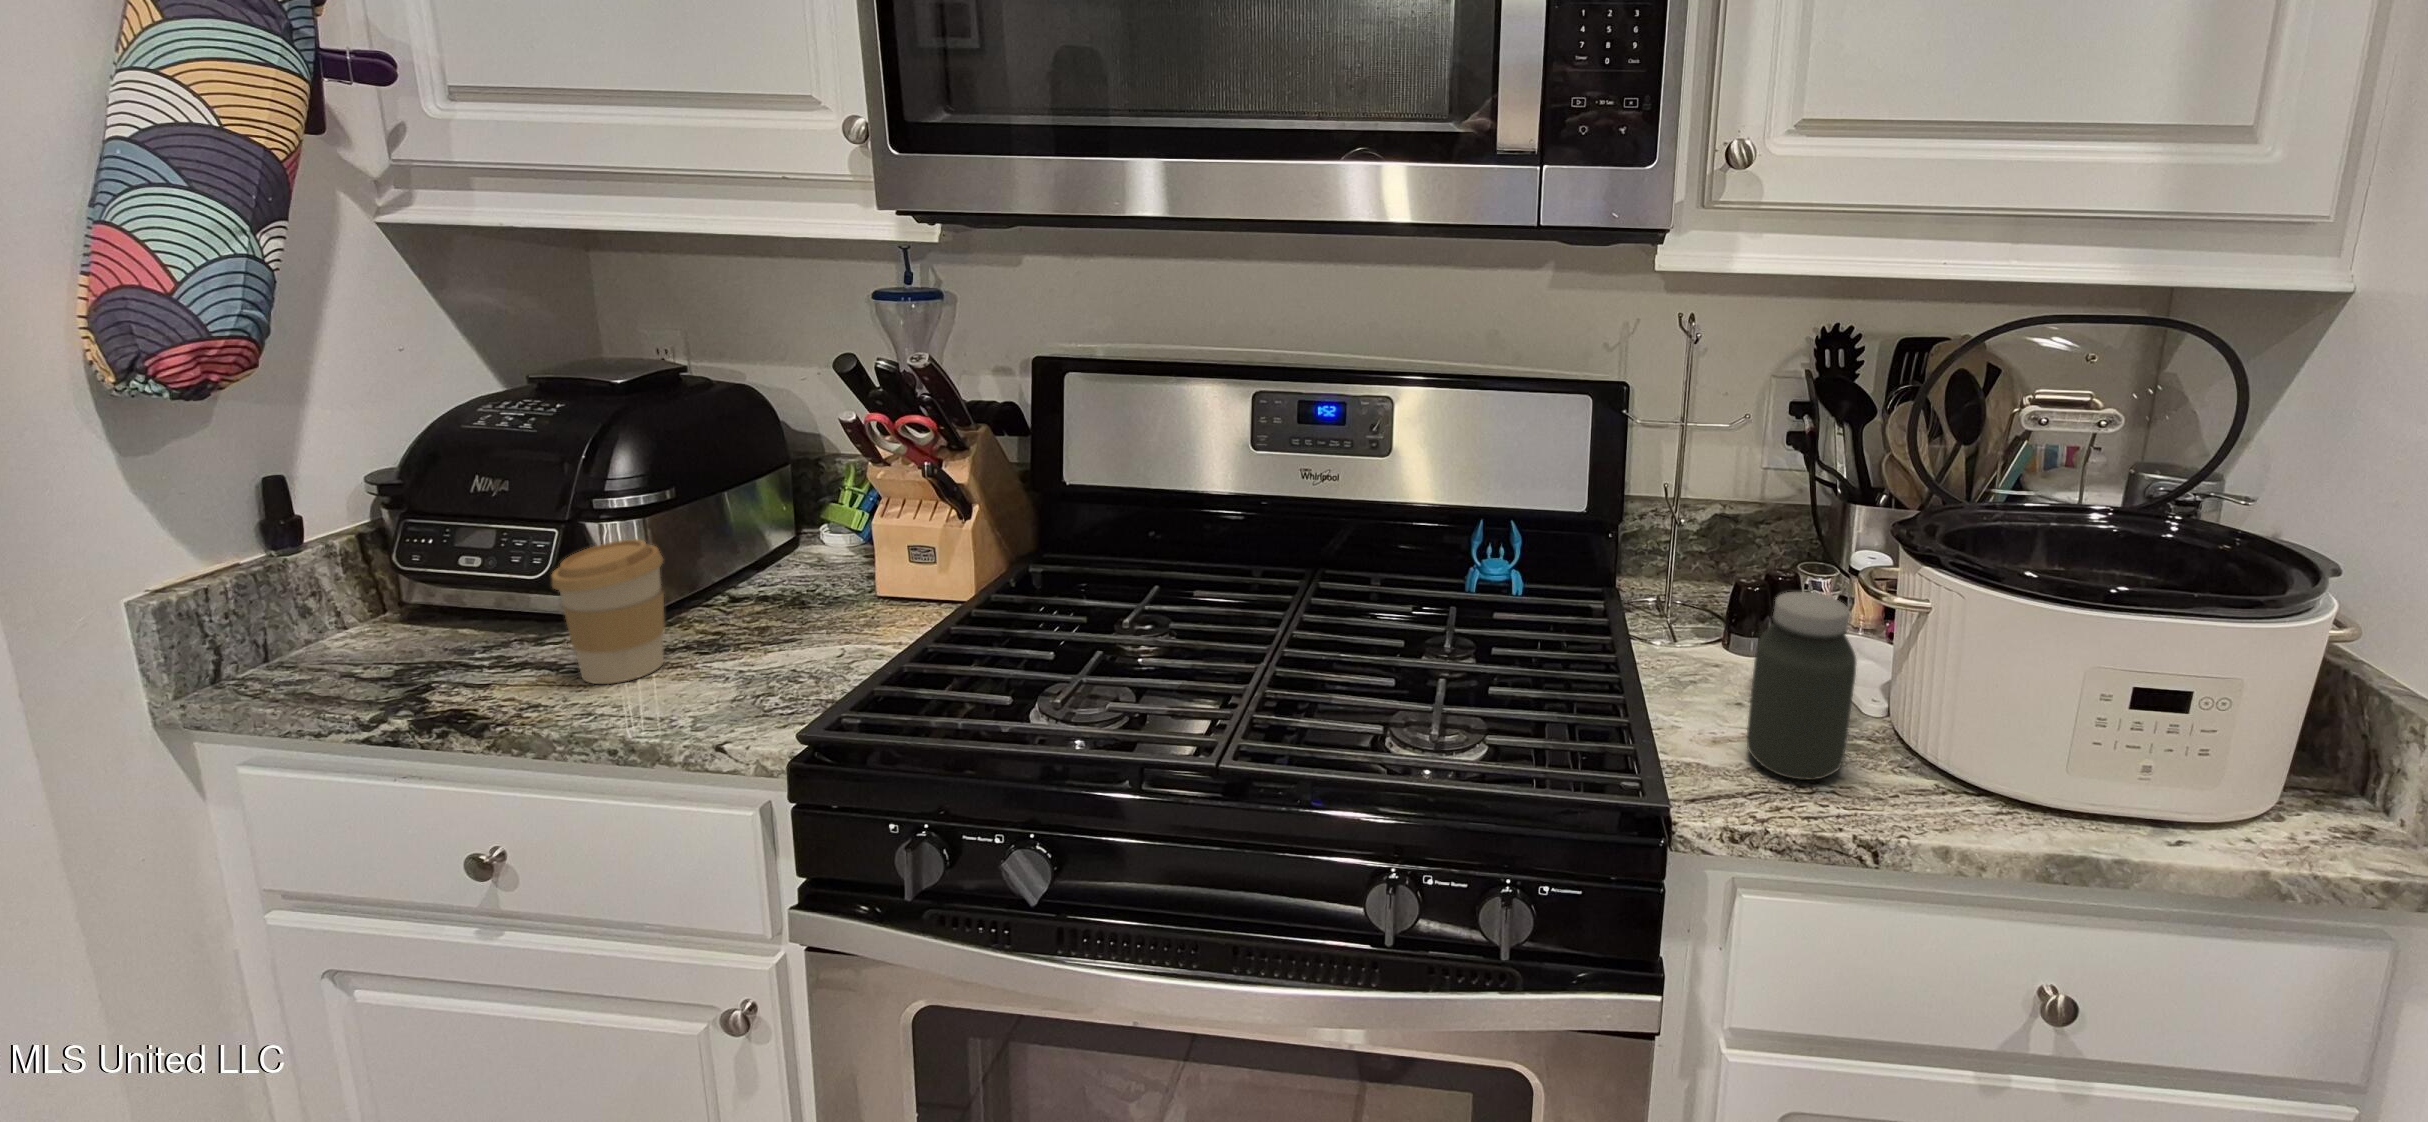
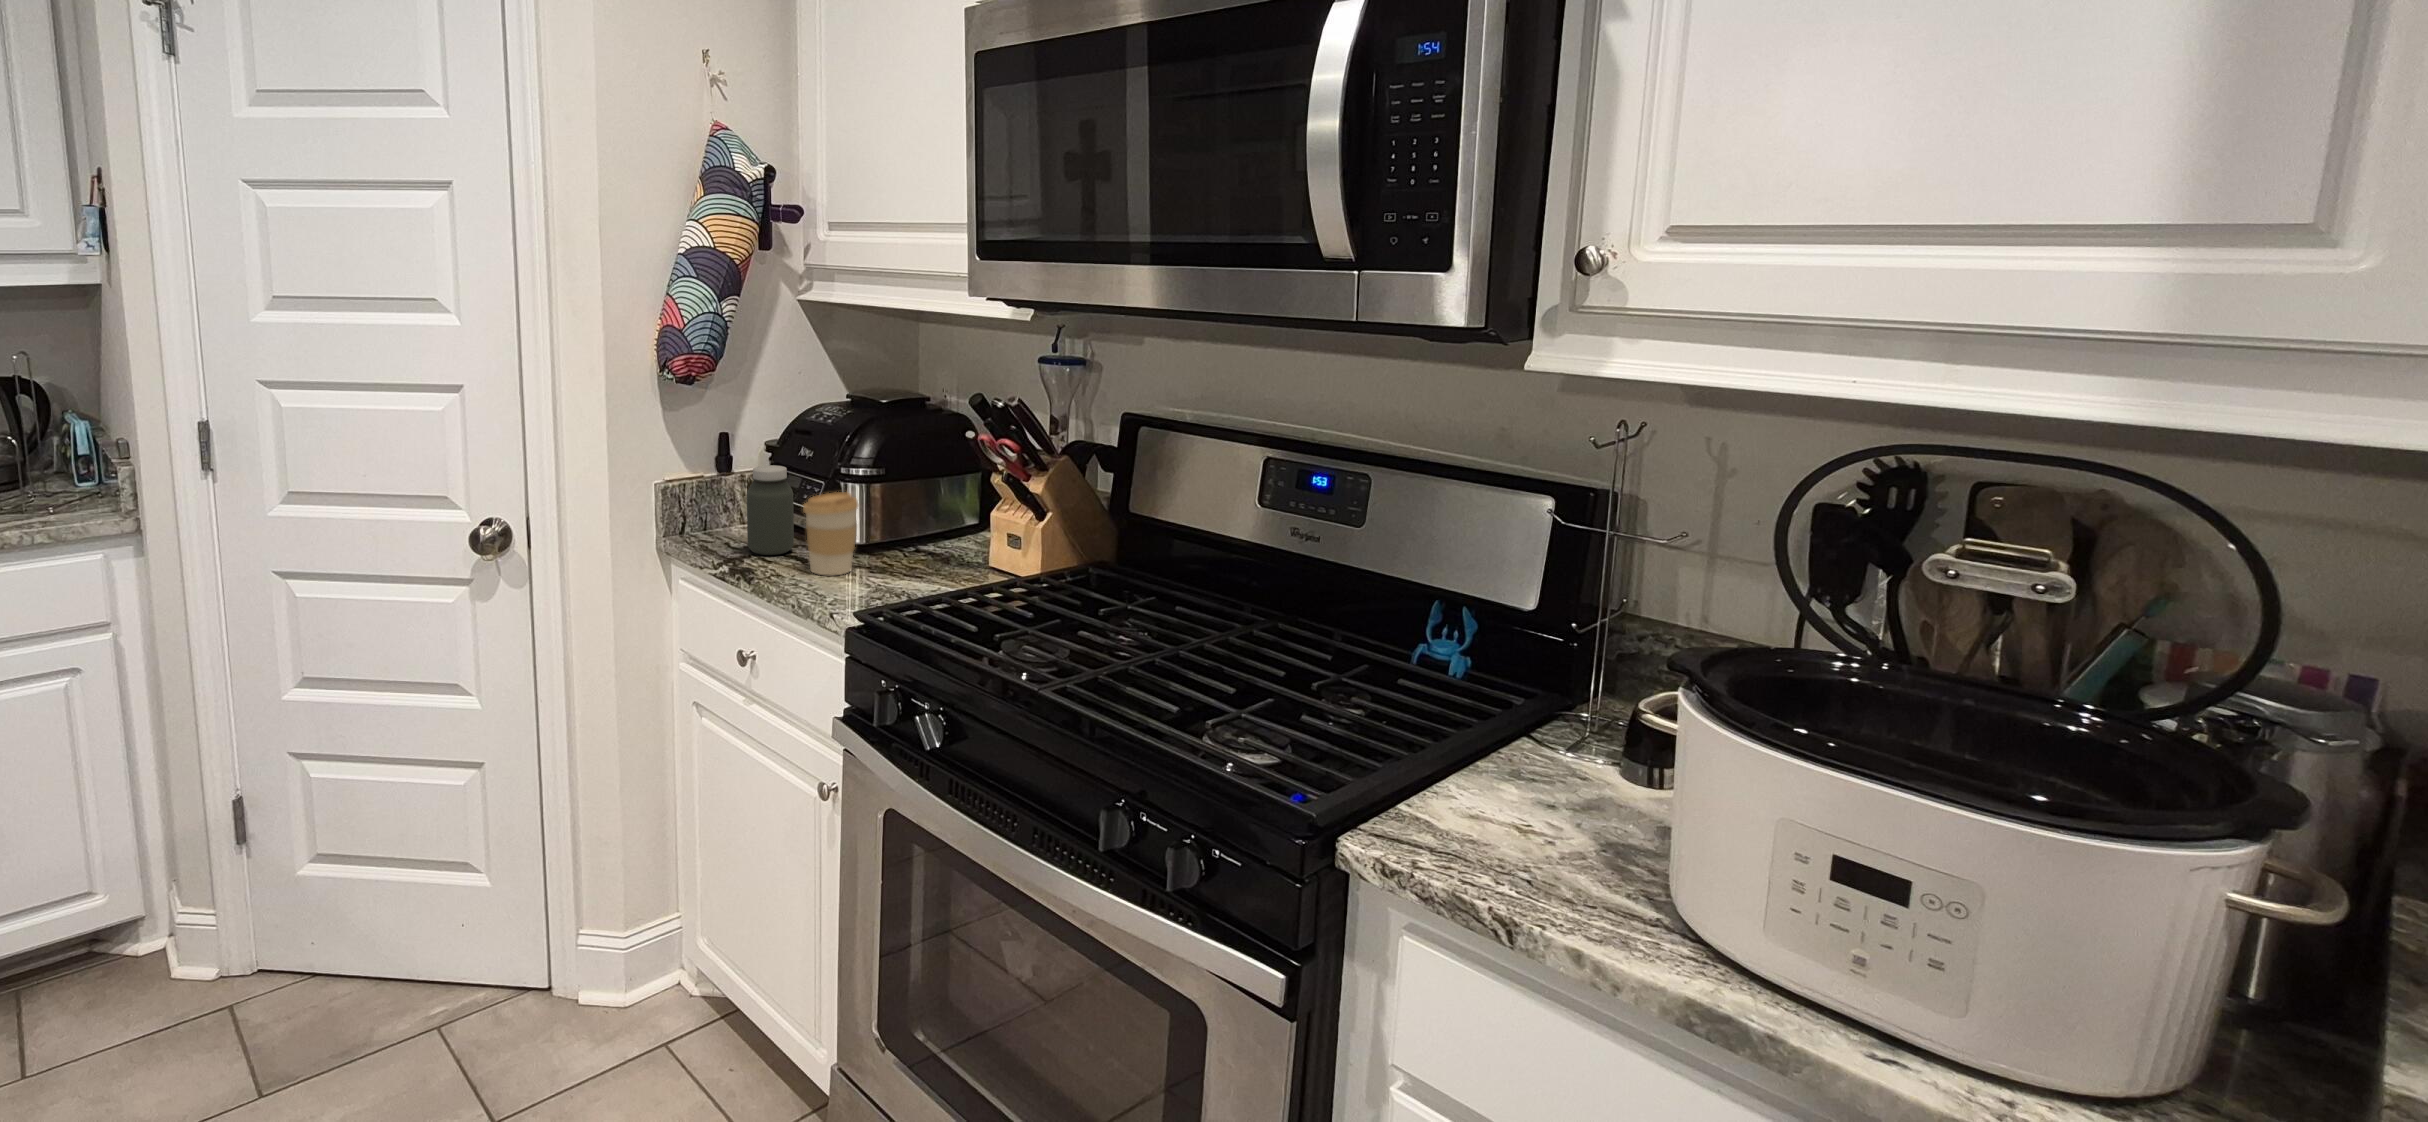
jar: present [1747,592,1856,780] -> present [747,465,794,555]

